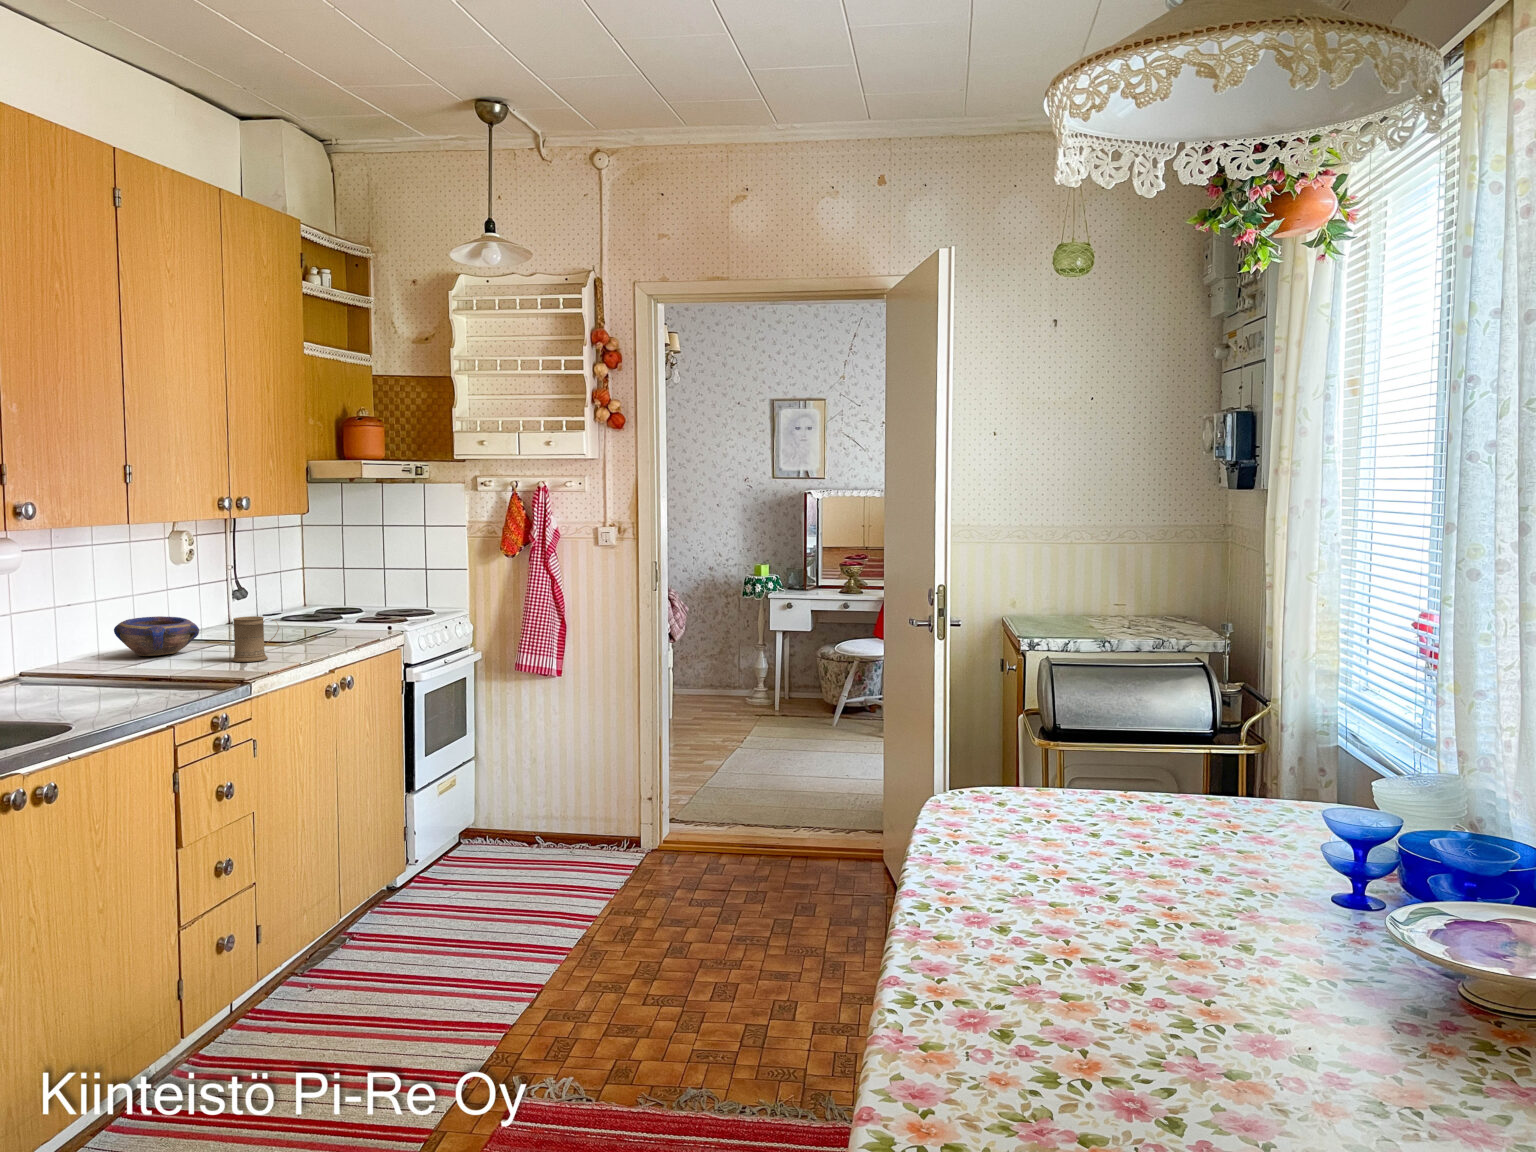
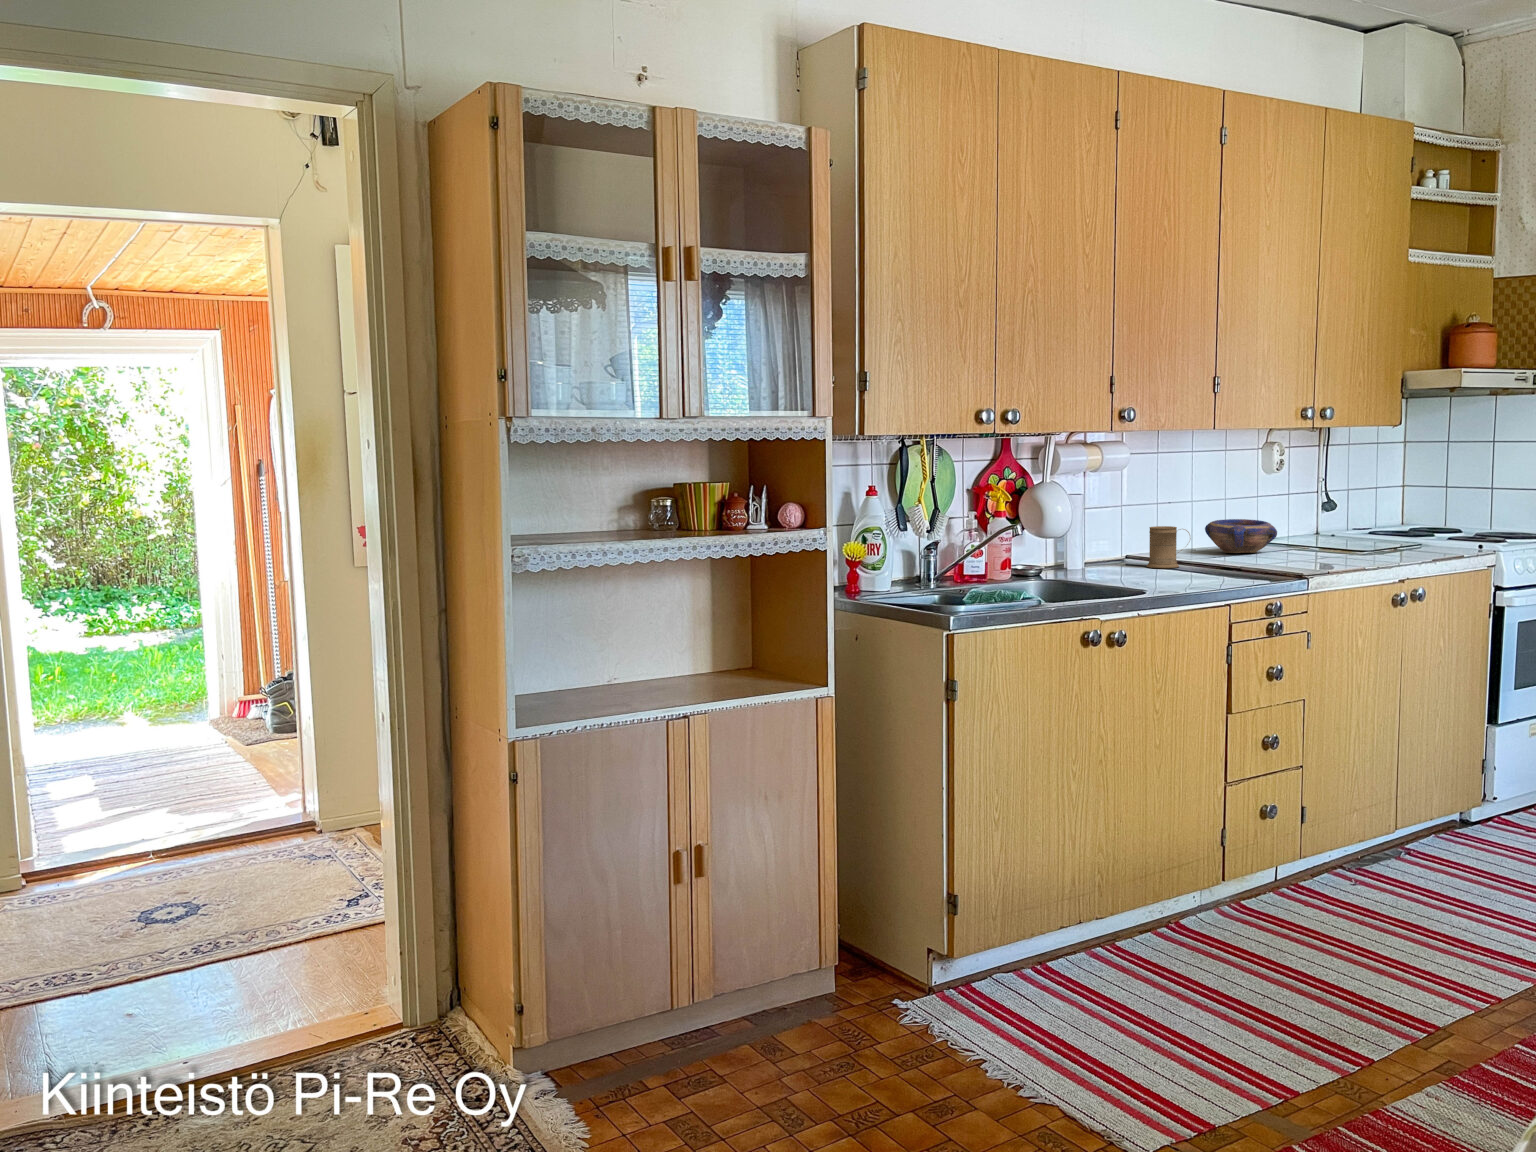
mug: present [232,616,279,662] -> present [1147,526,1191,568]

